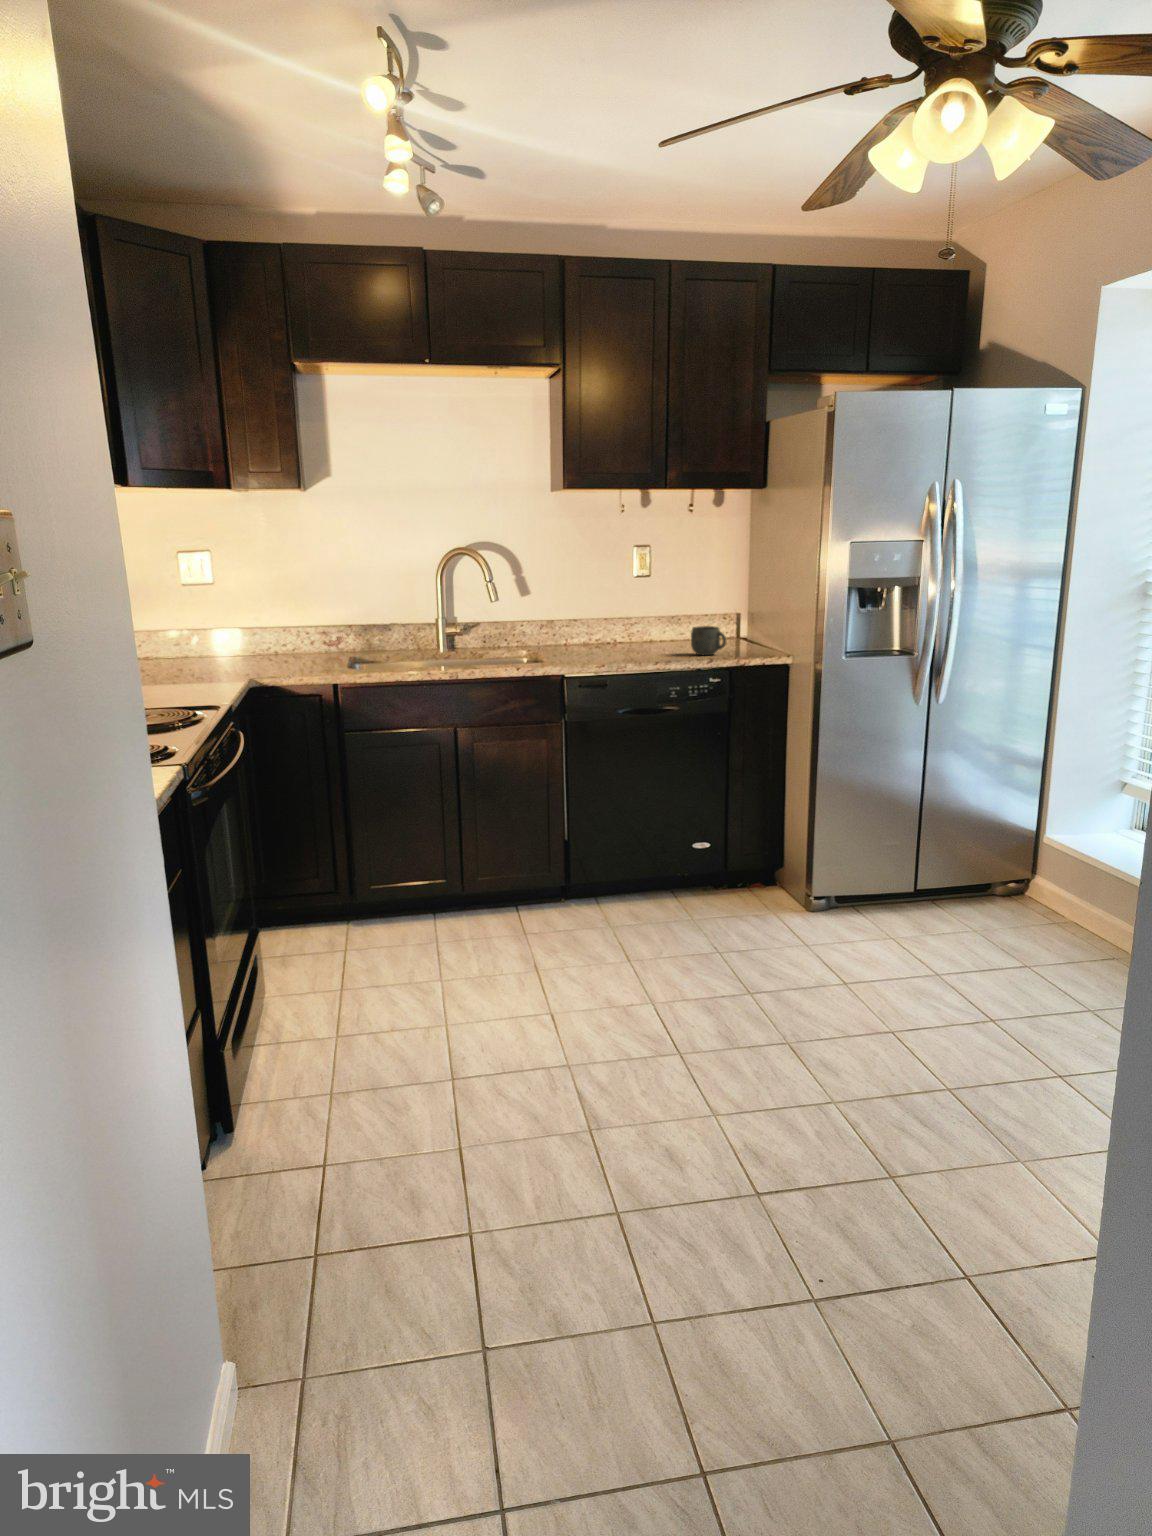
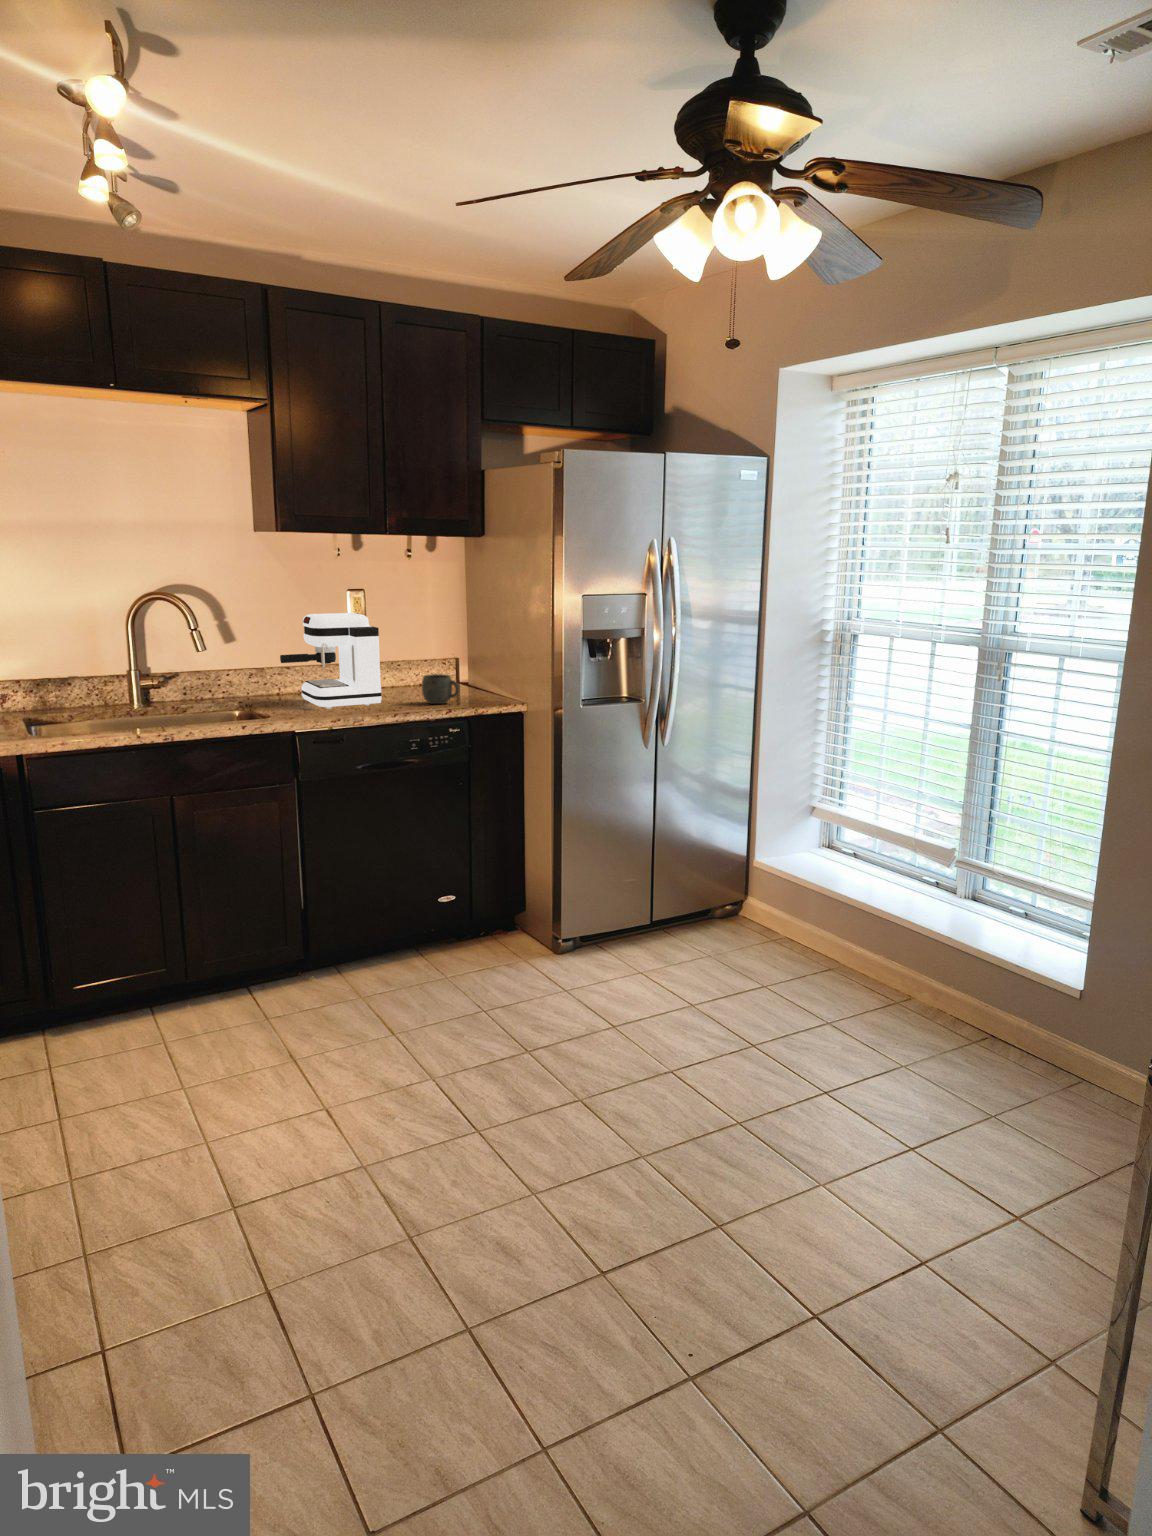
coffee maker: none [563,567,653,657] -> present [280,613,382,709]

